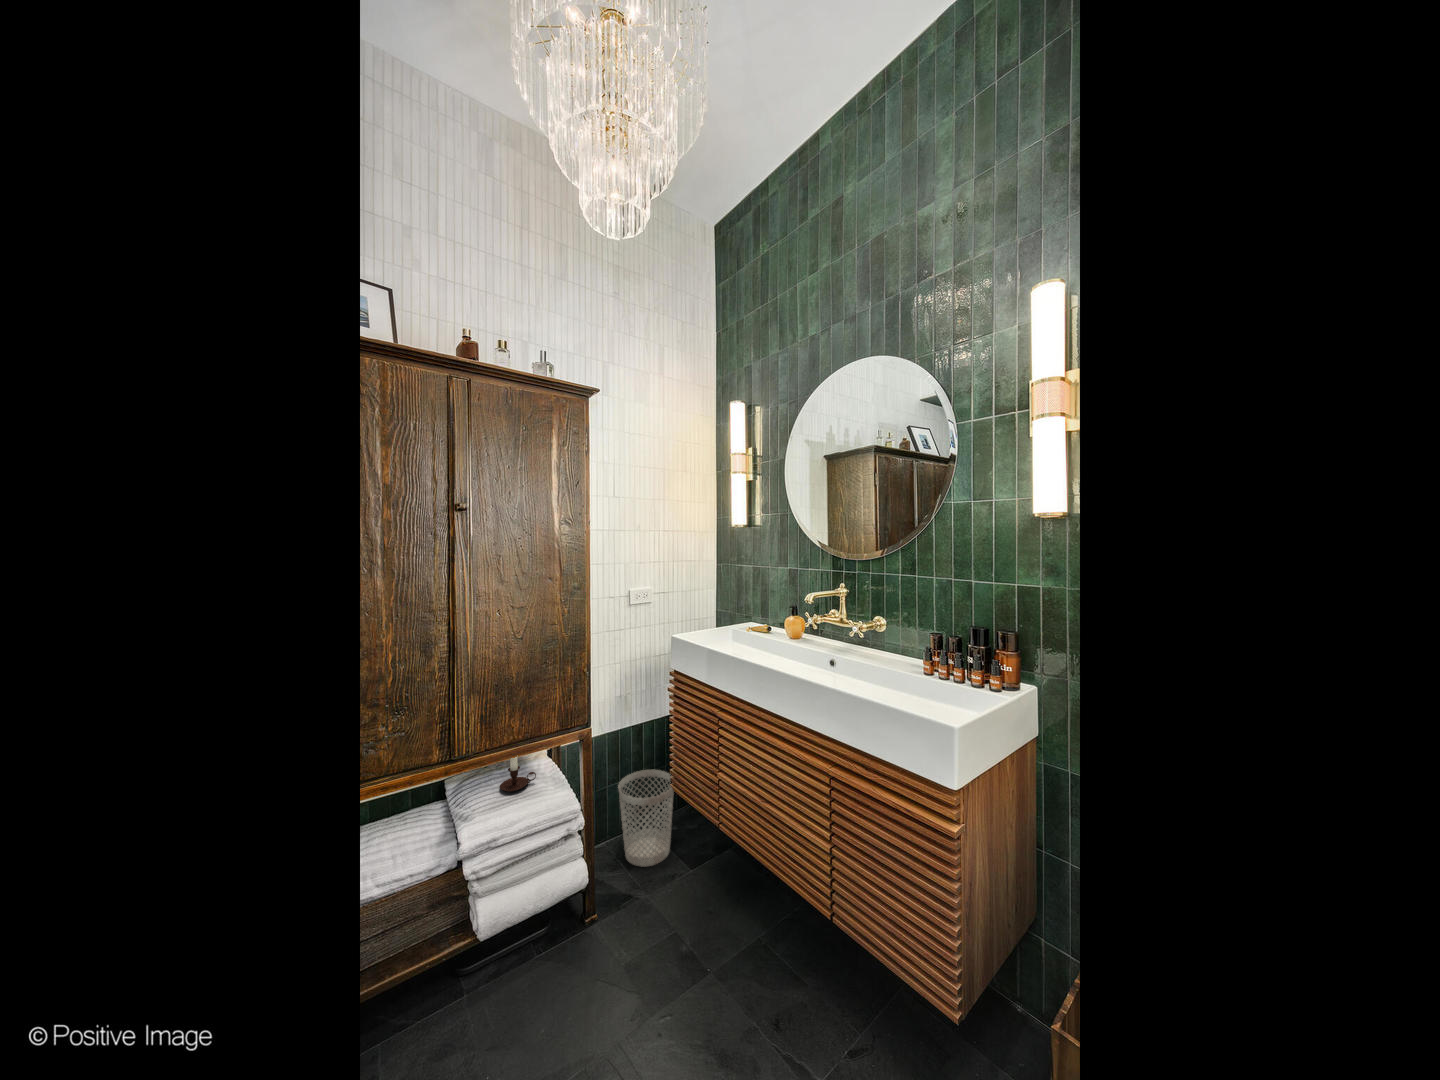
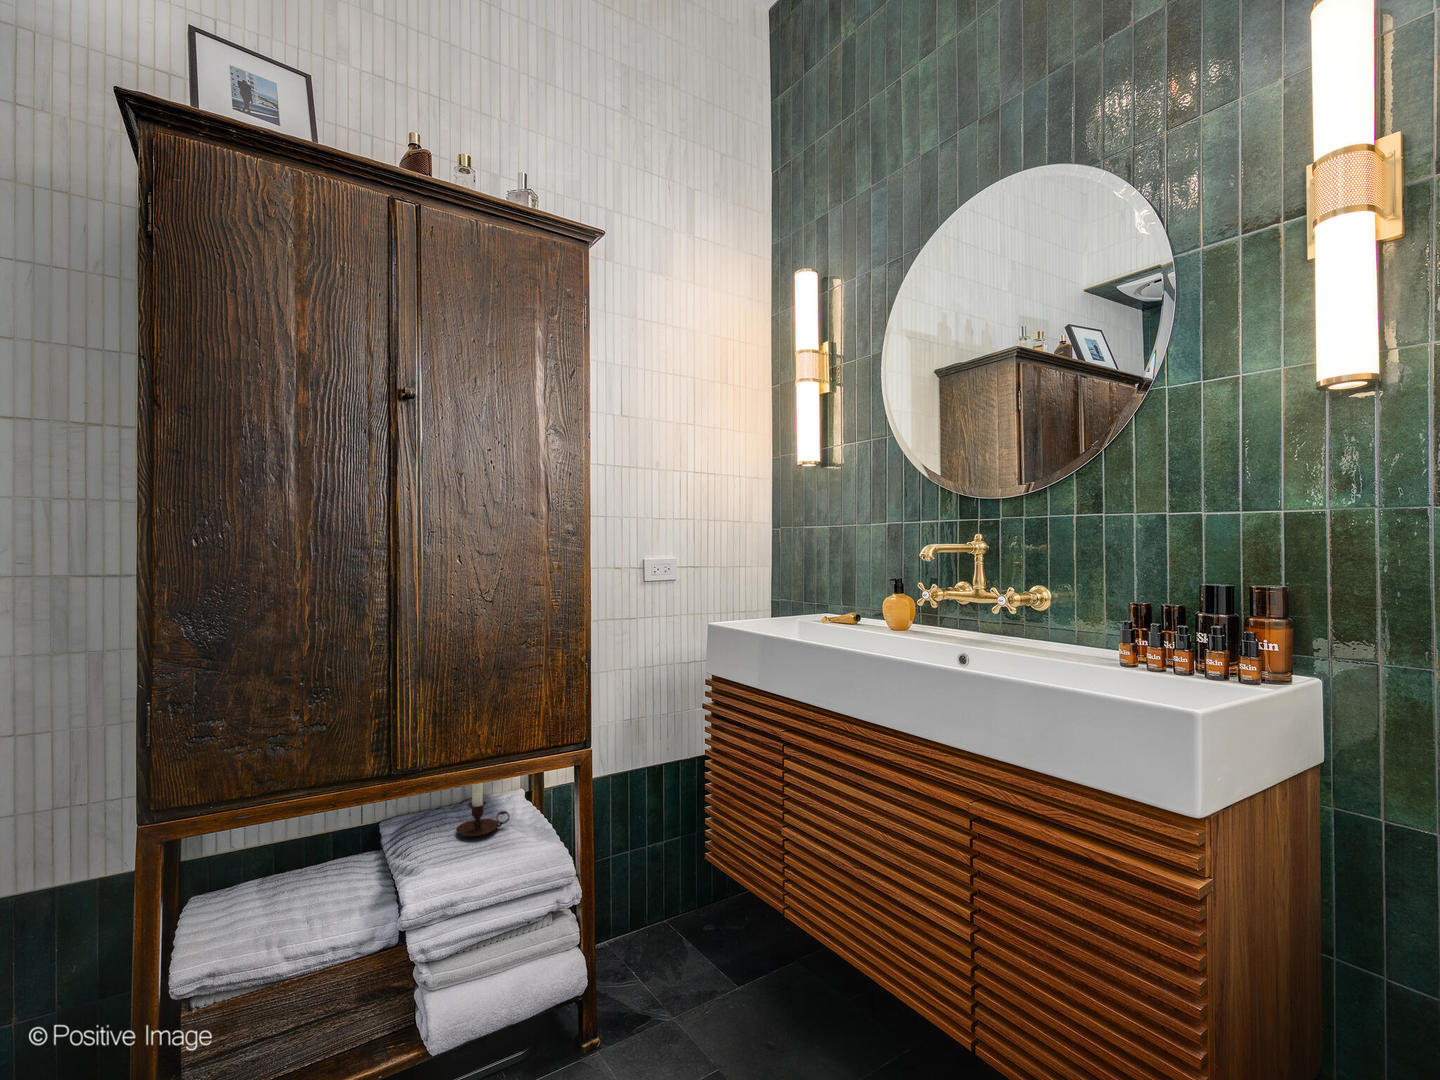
wastebasket: present [618,770,674,867] -> none [629,831,714,974]

